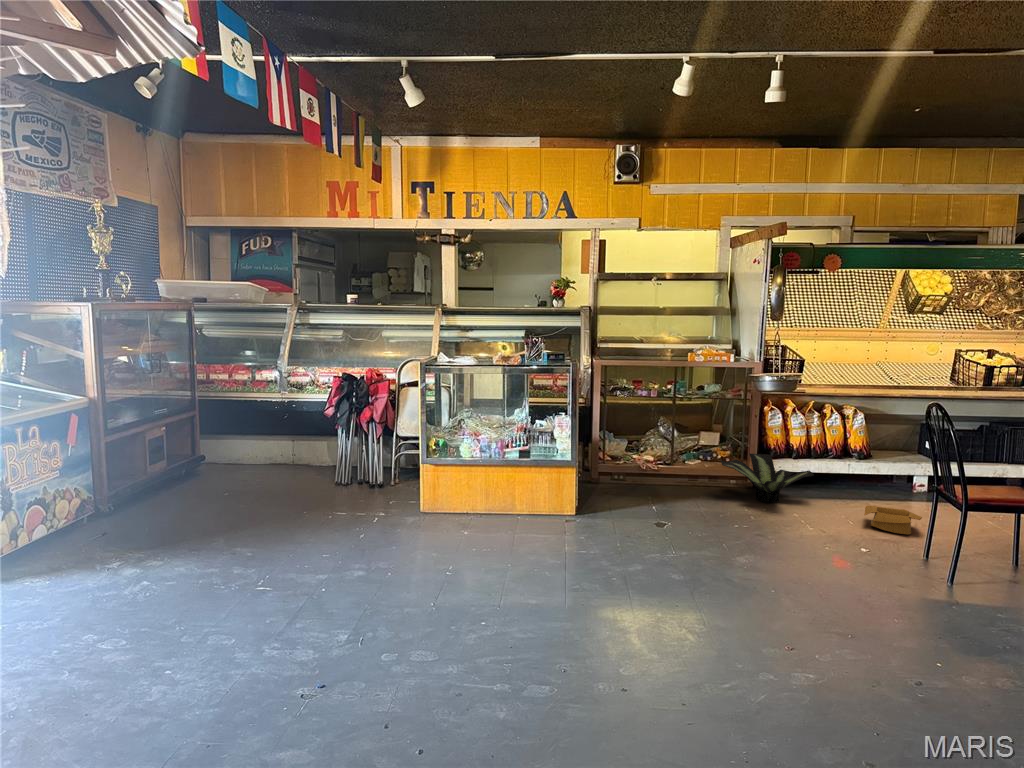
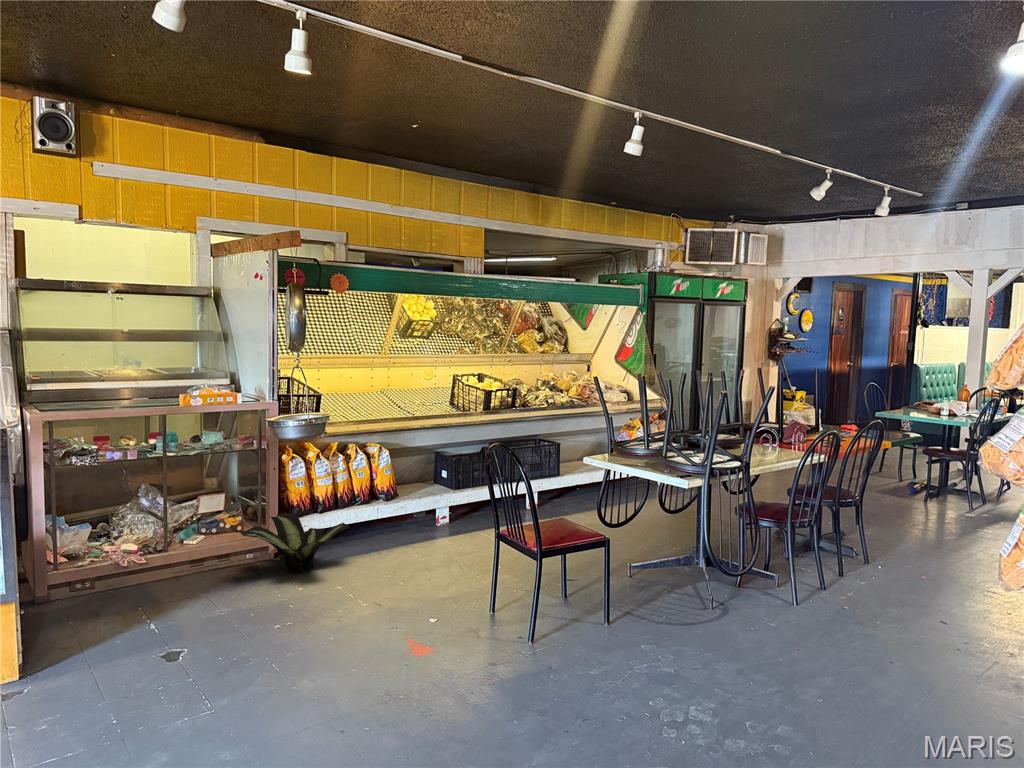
cardboard box: present [864,506,922,534] -> none [406,545,460,572]

